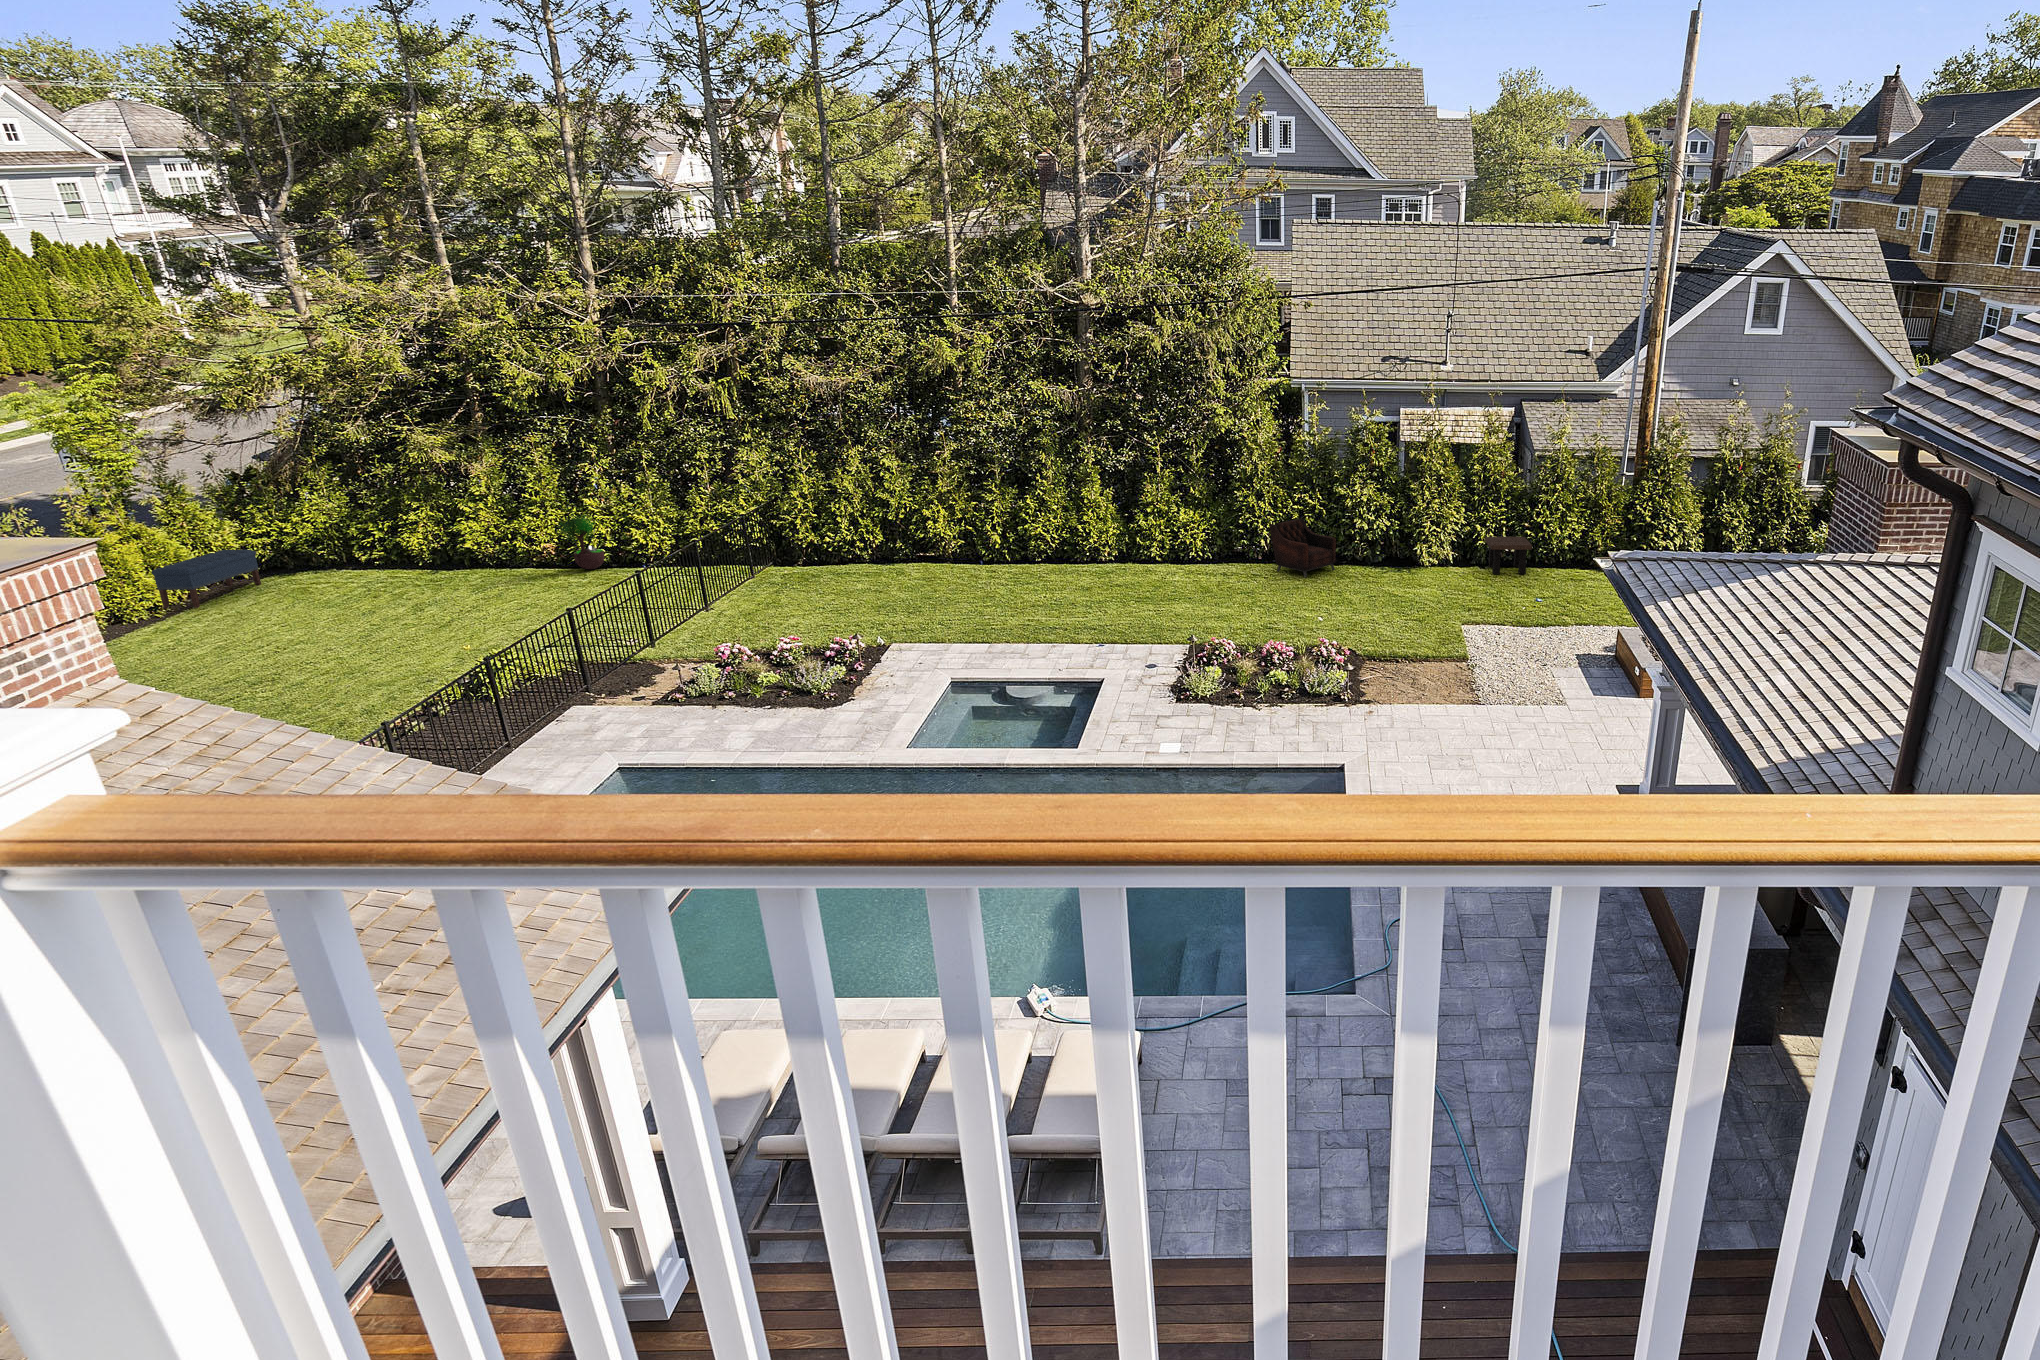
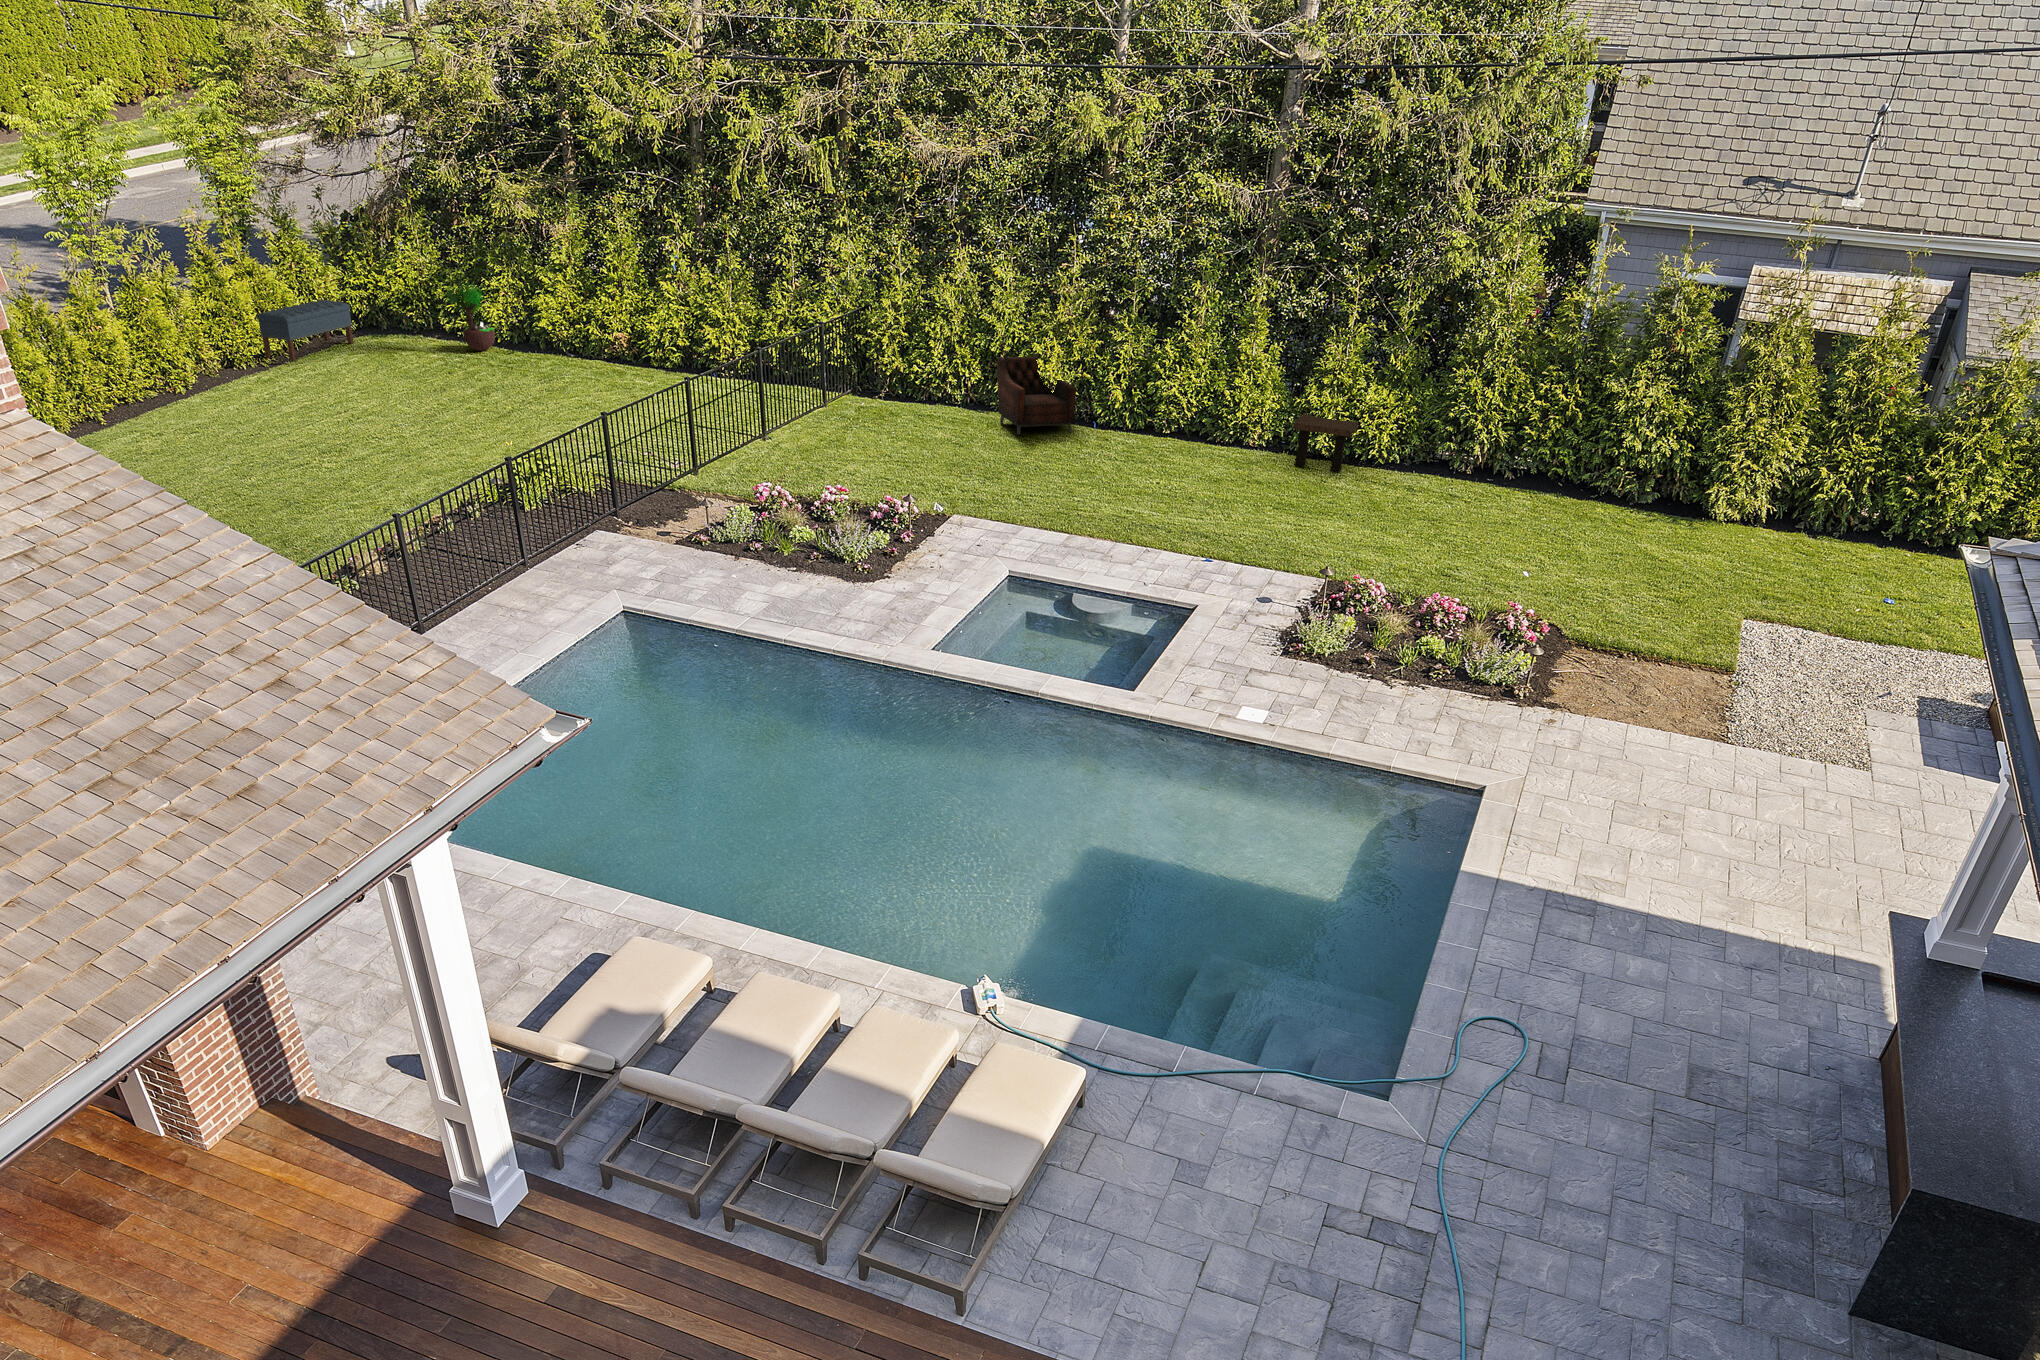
potted tree: present [558,515,605,569] -> present [447,283,495,351]
armchair: present [1269,519,1336,577] -> present [997,356,1076,435]
side table: present [1485,537,1532,574] -> present [1293,414,1358,472]

